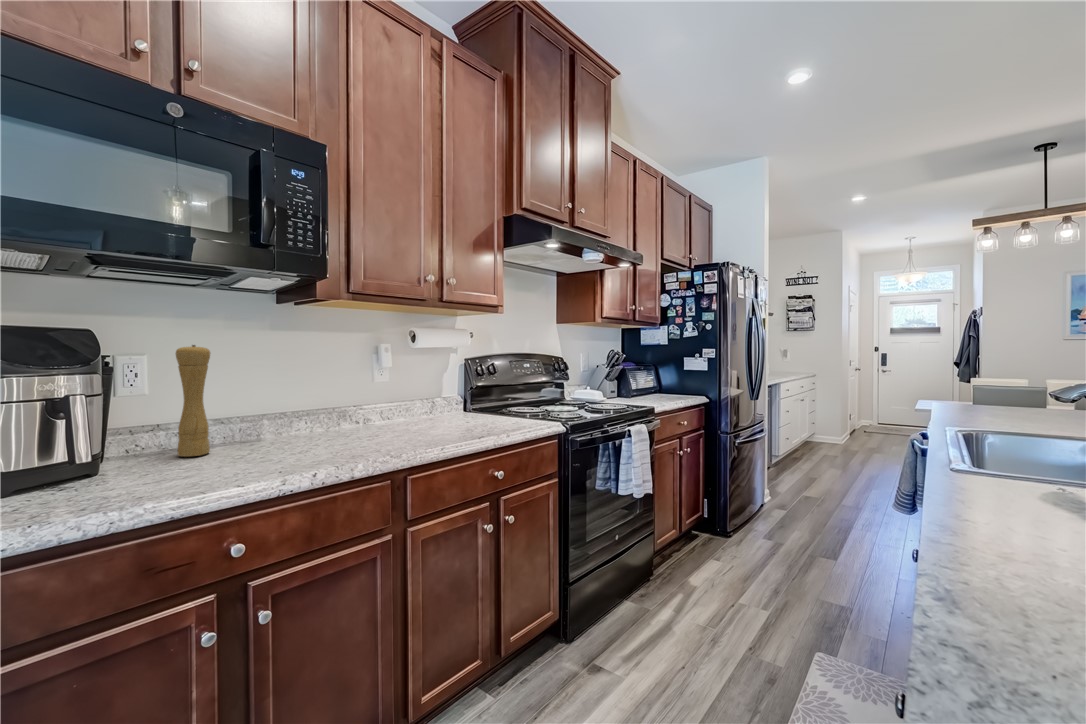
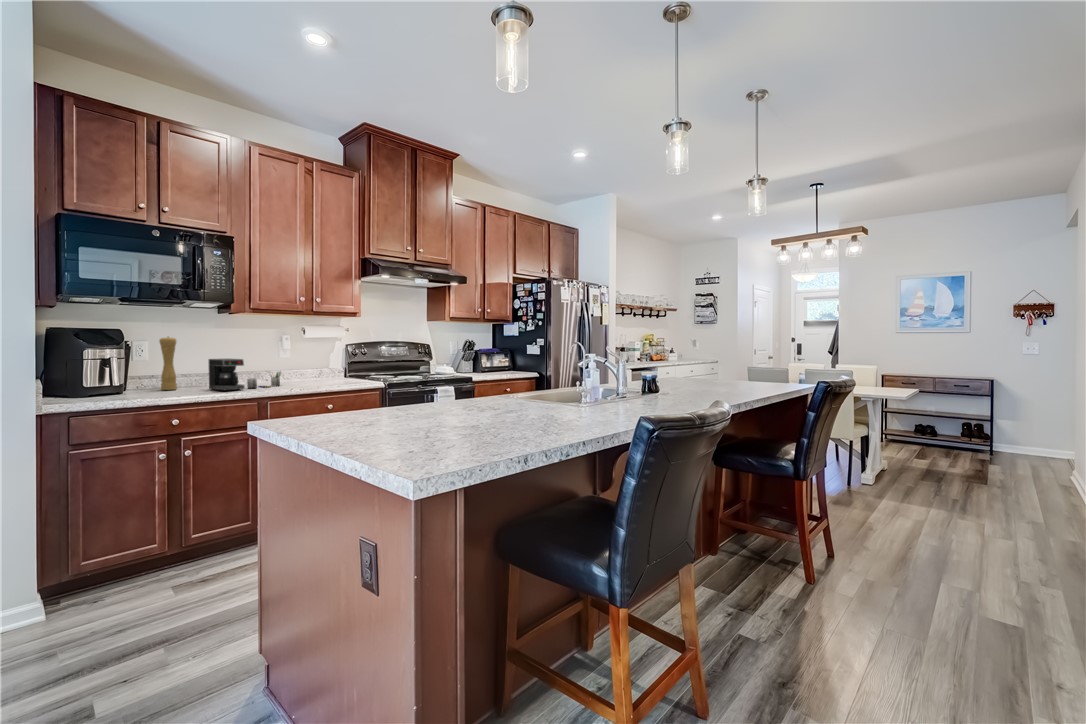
coffee maker: none [276,388,401,457] -> present [209,359,281,390]

